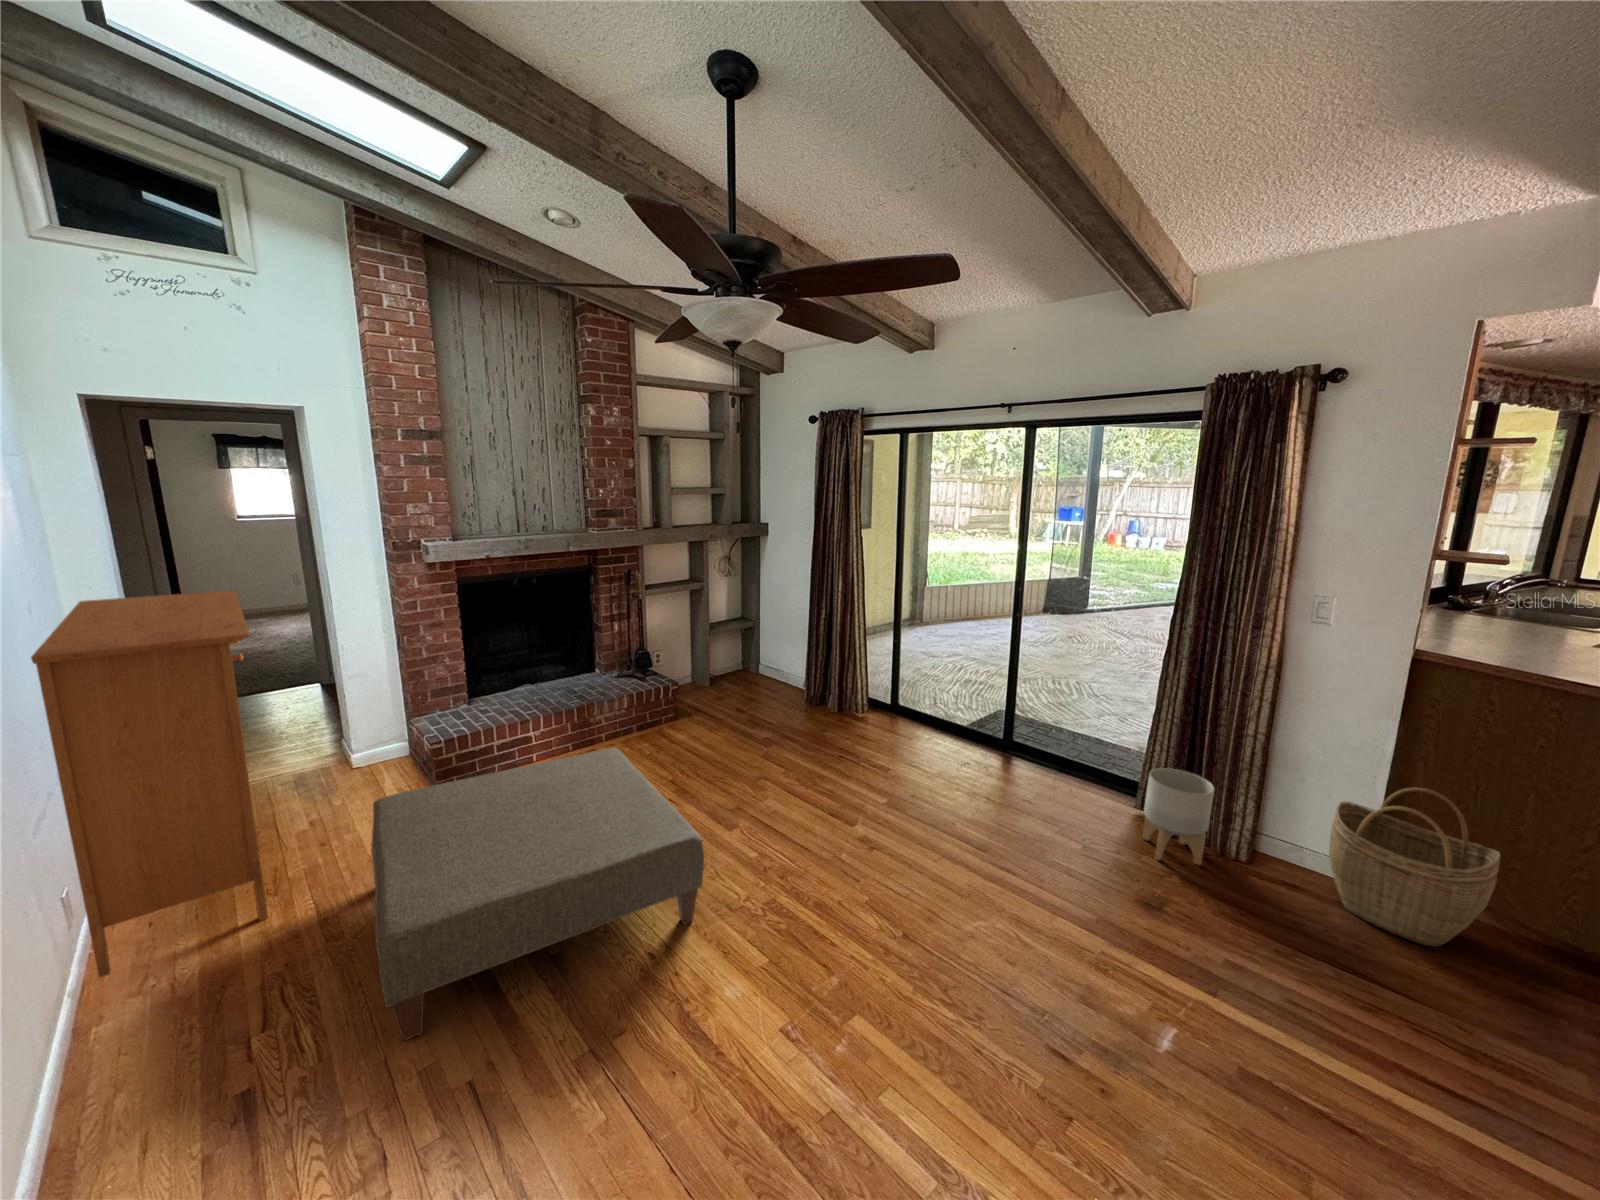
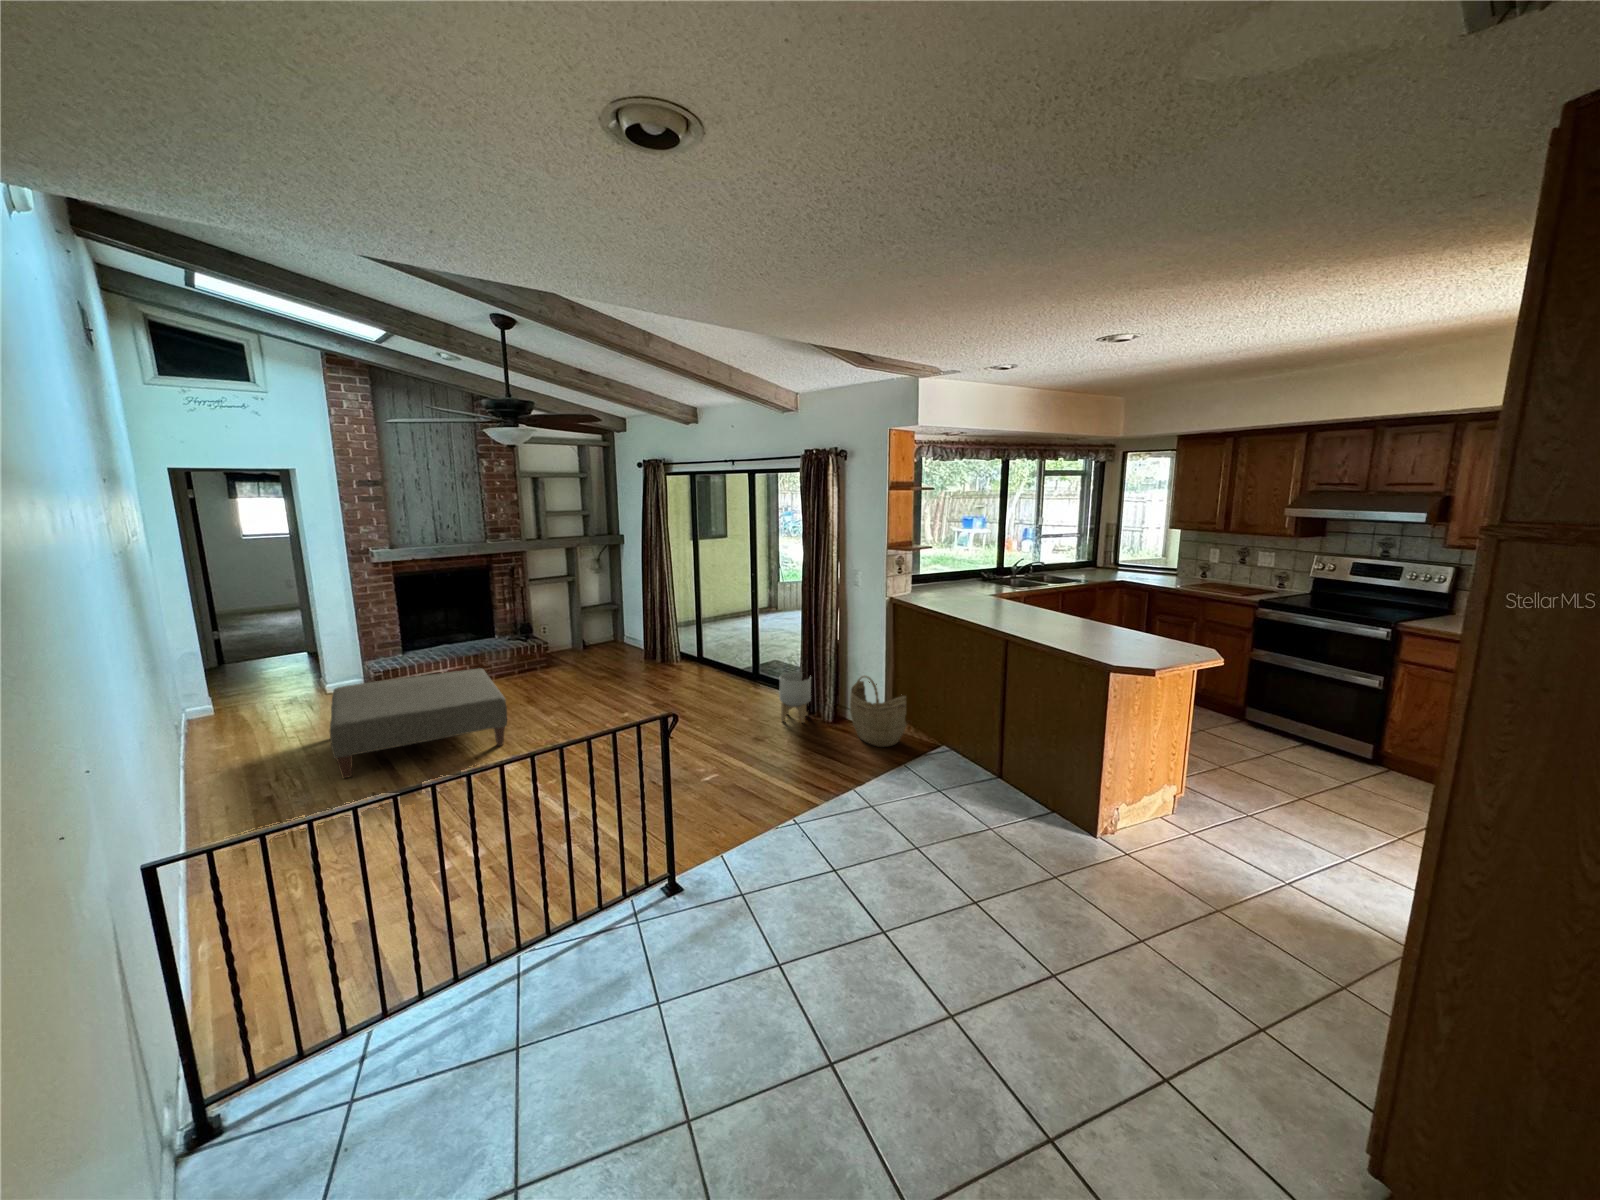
console table: present [31,590,268,977] -> none [167,578,277,765]

